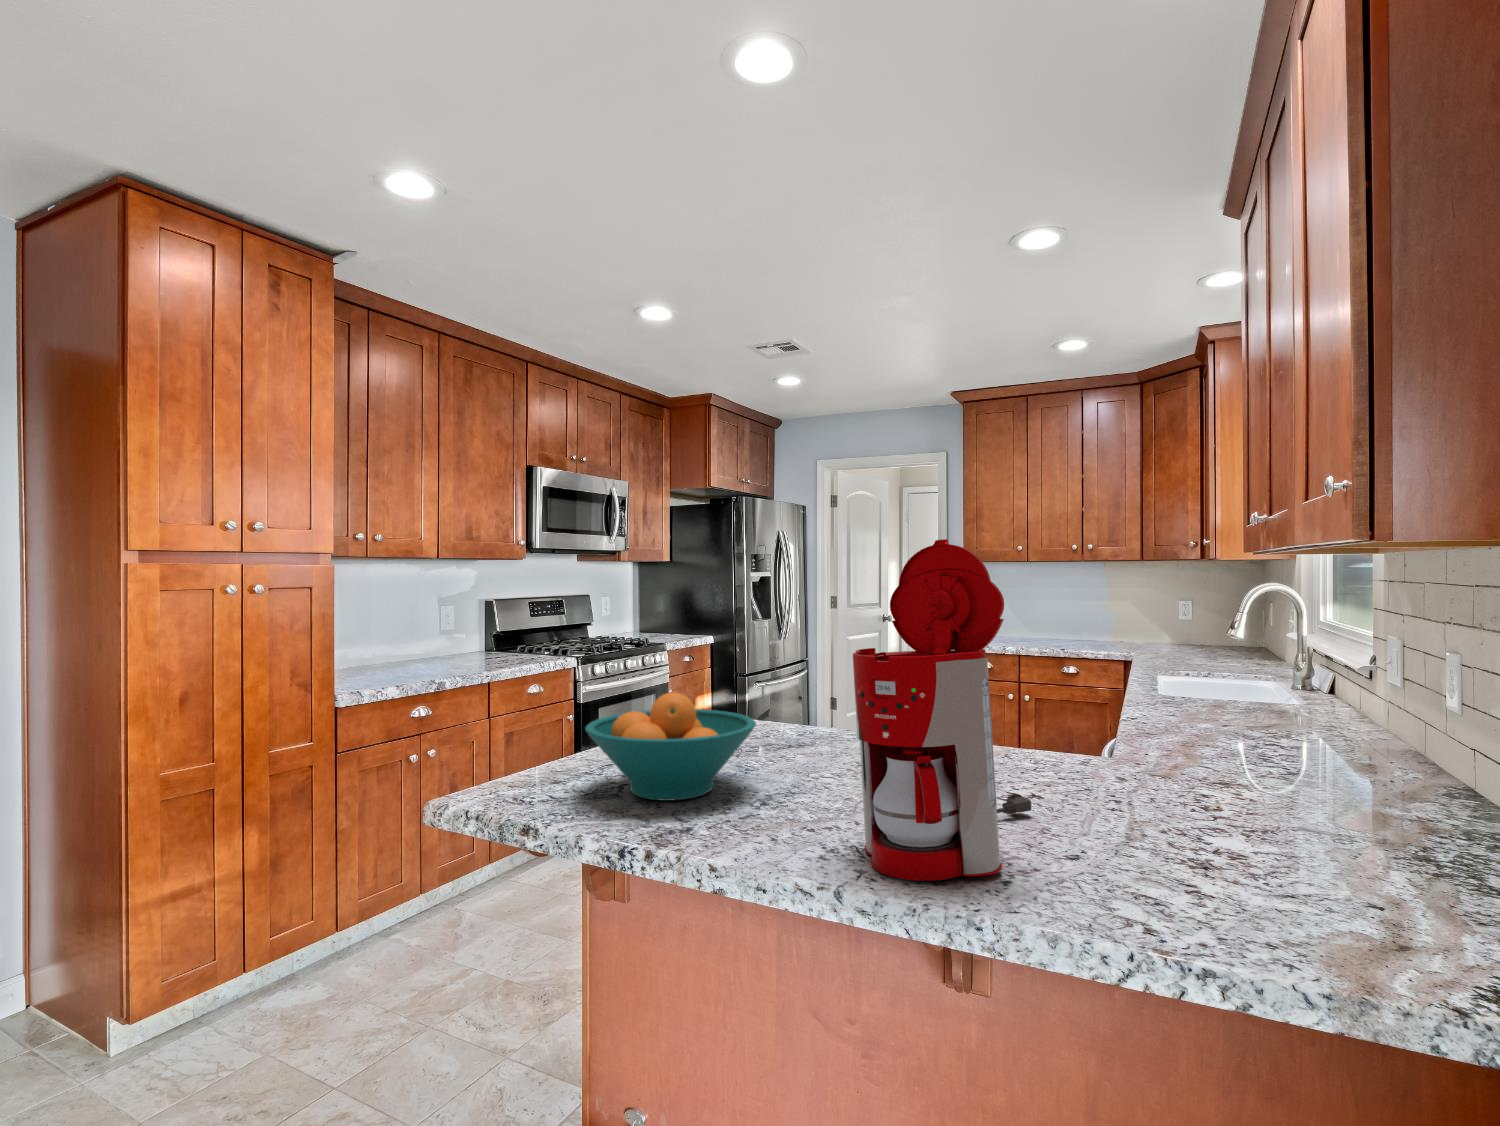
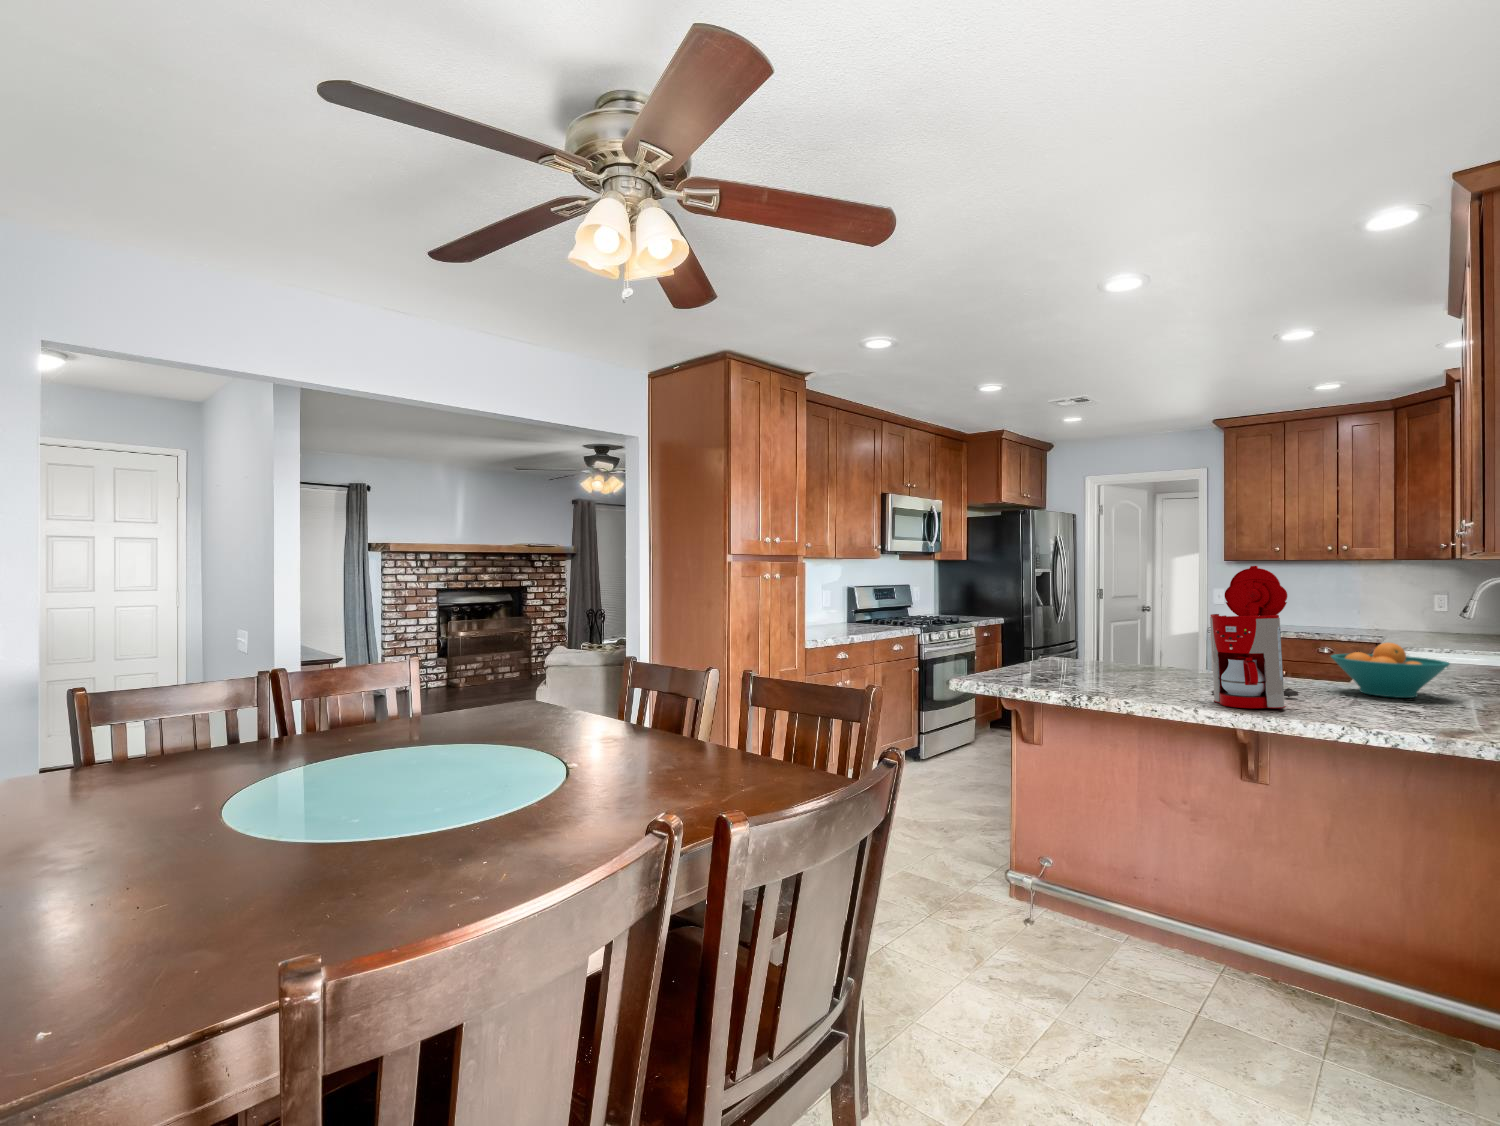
fruit bowl: present [585,692,756,801] -> present [1331,643,1449,698]

